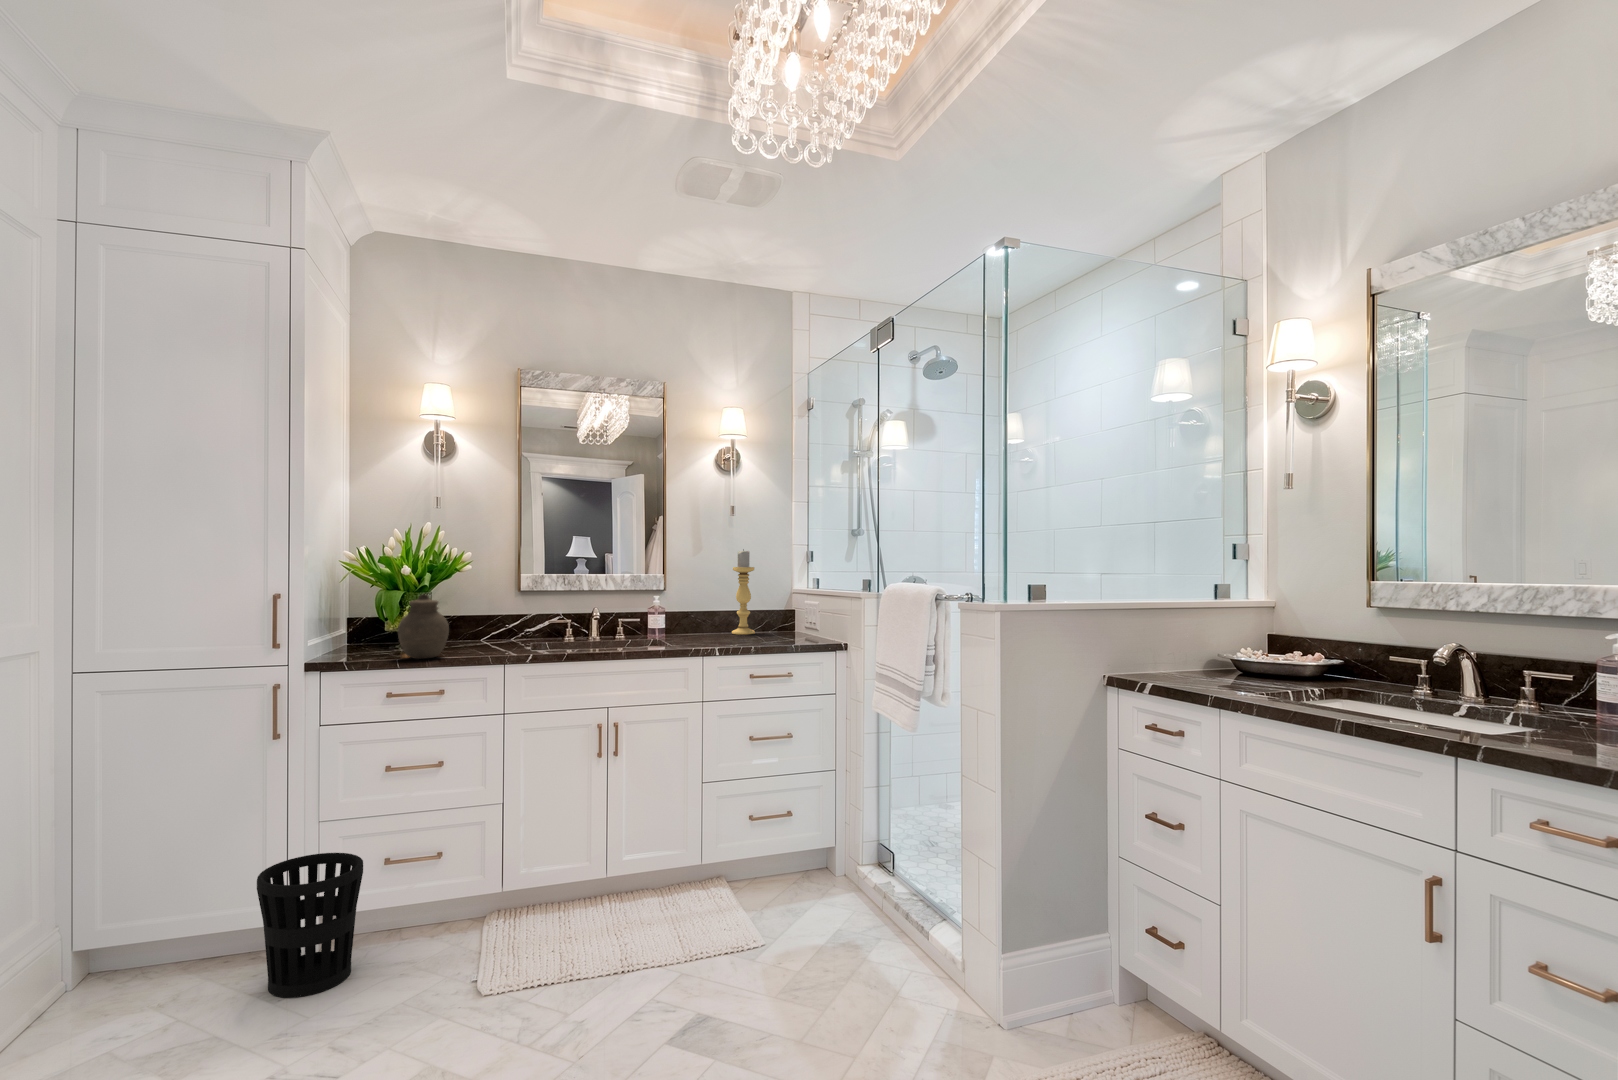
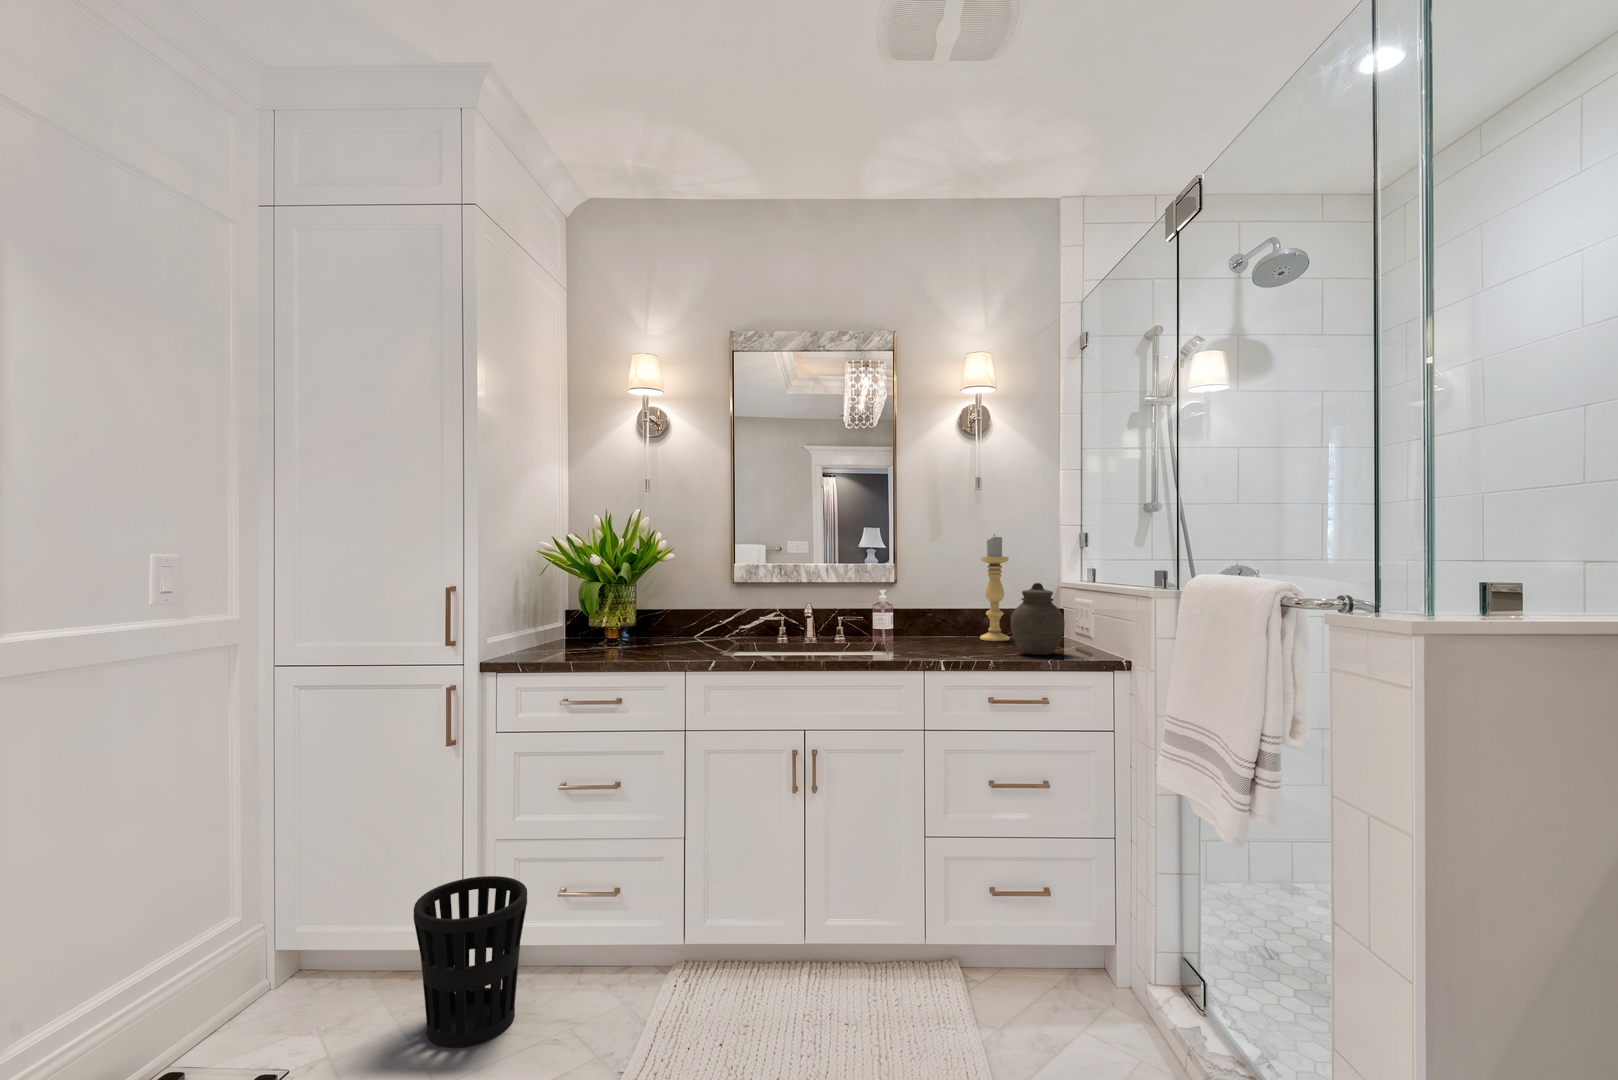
jar: present [398,594,449,659] -> present [1011,583,1065,655]

